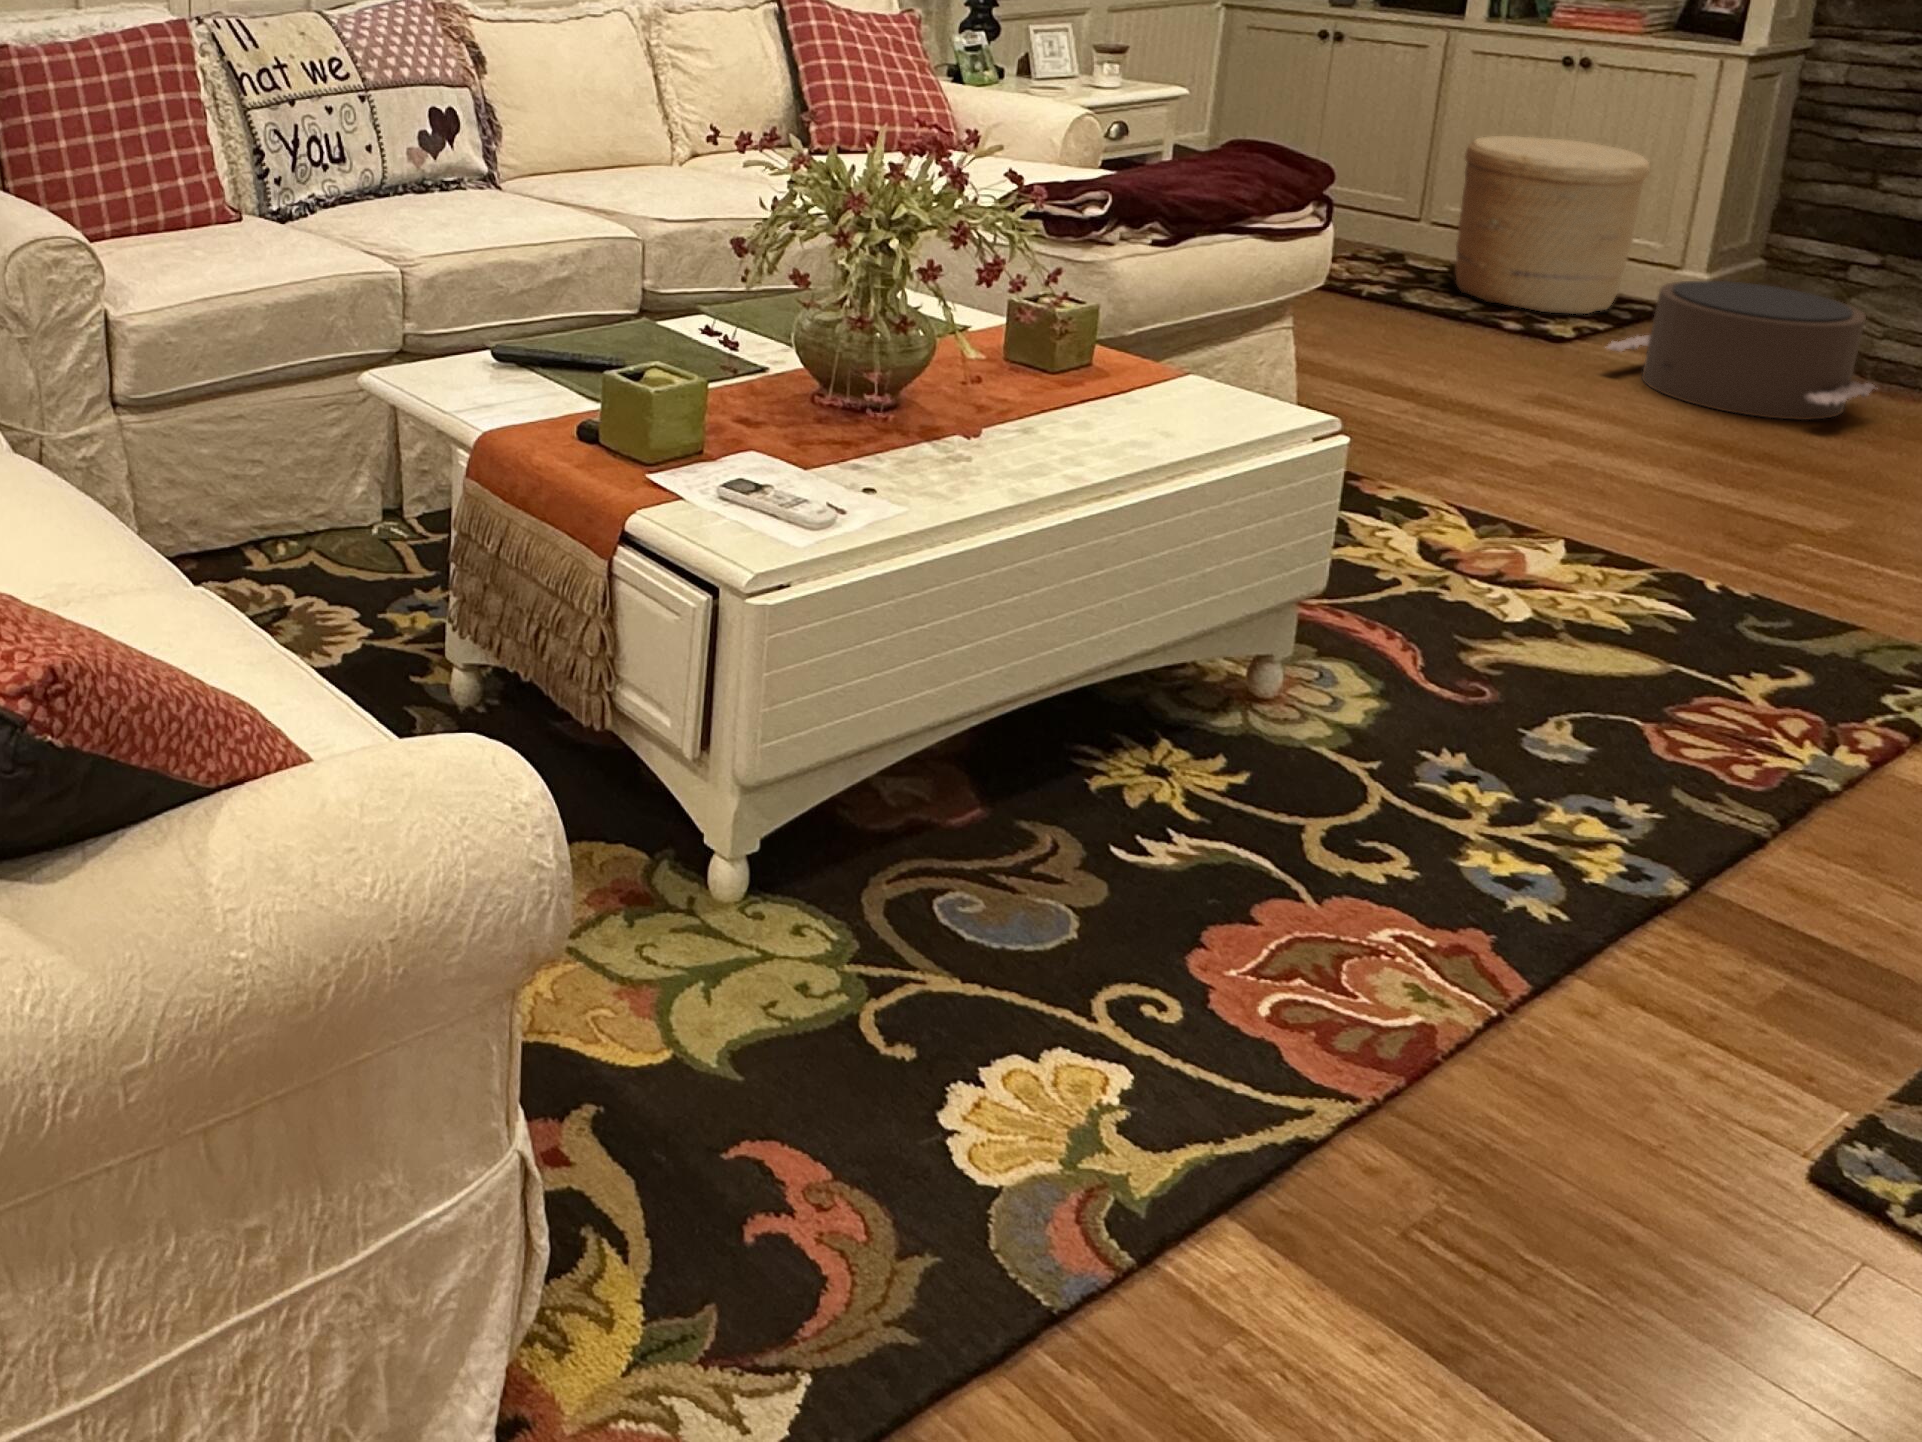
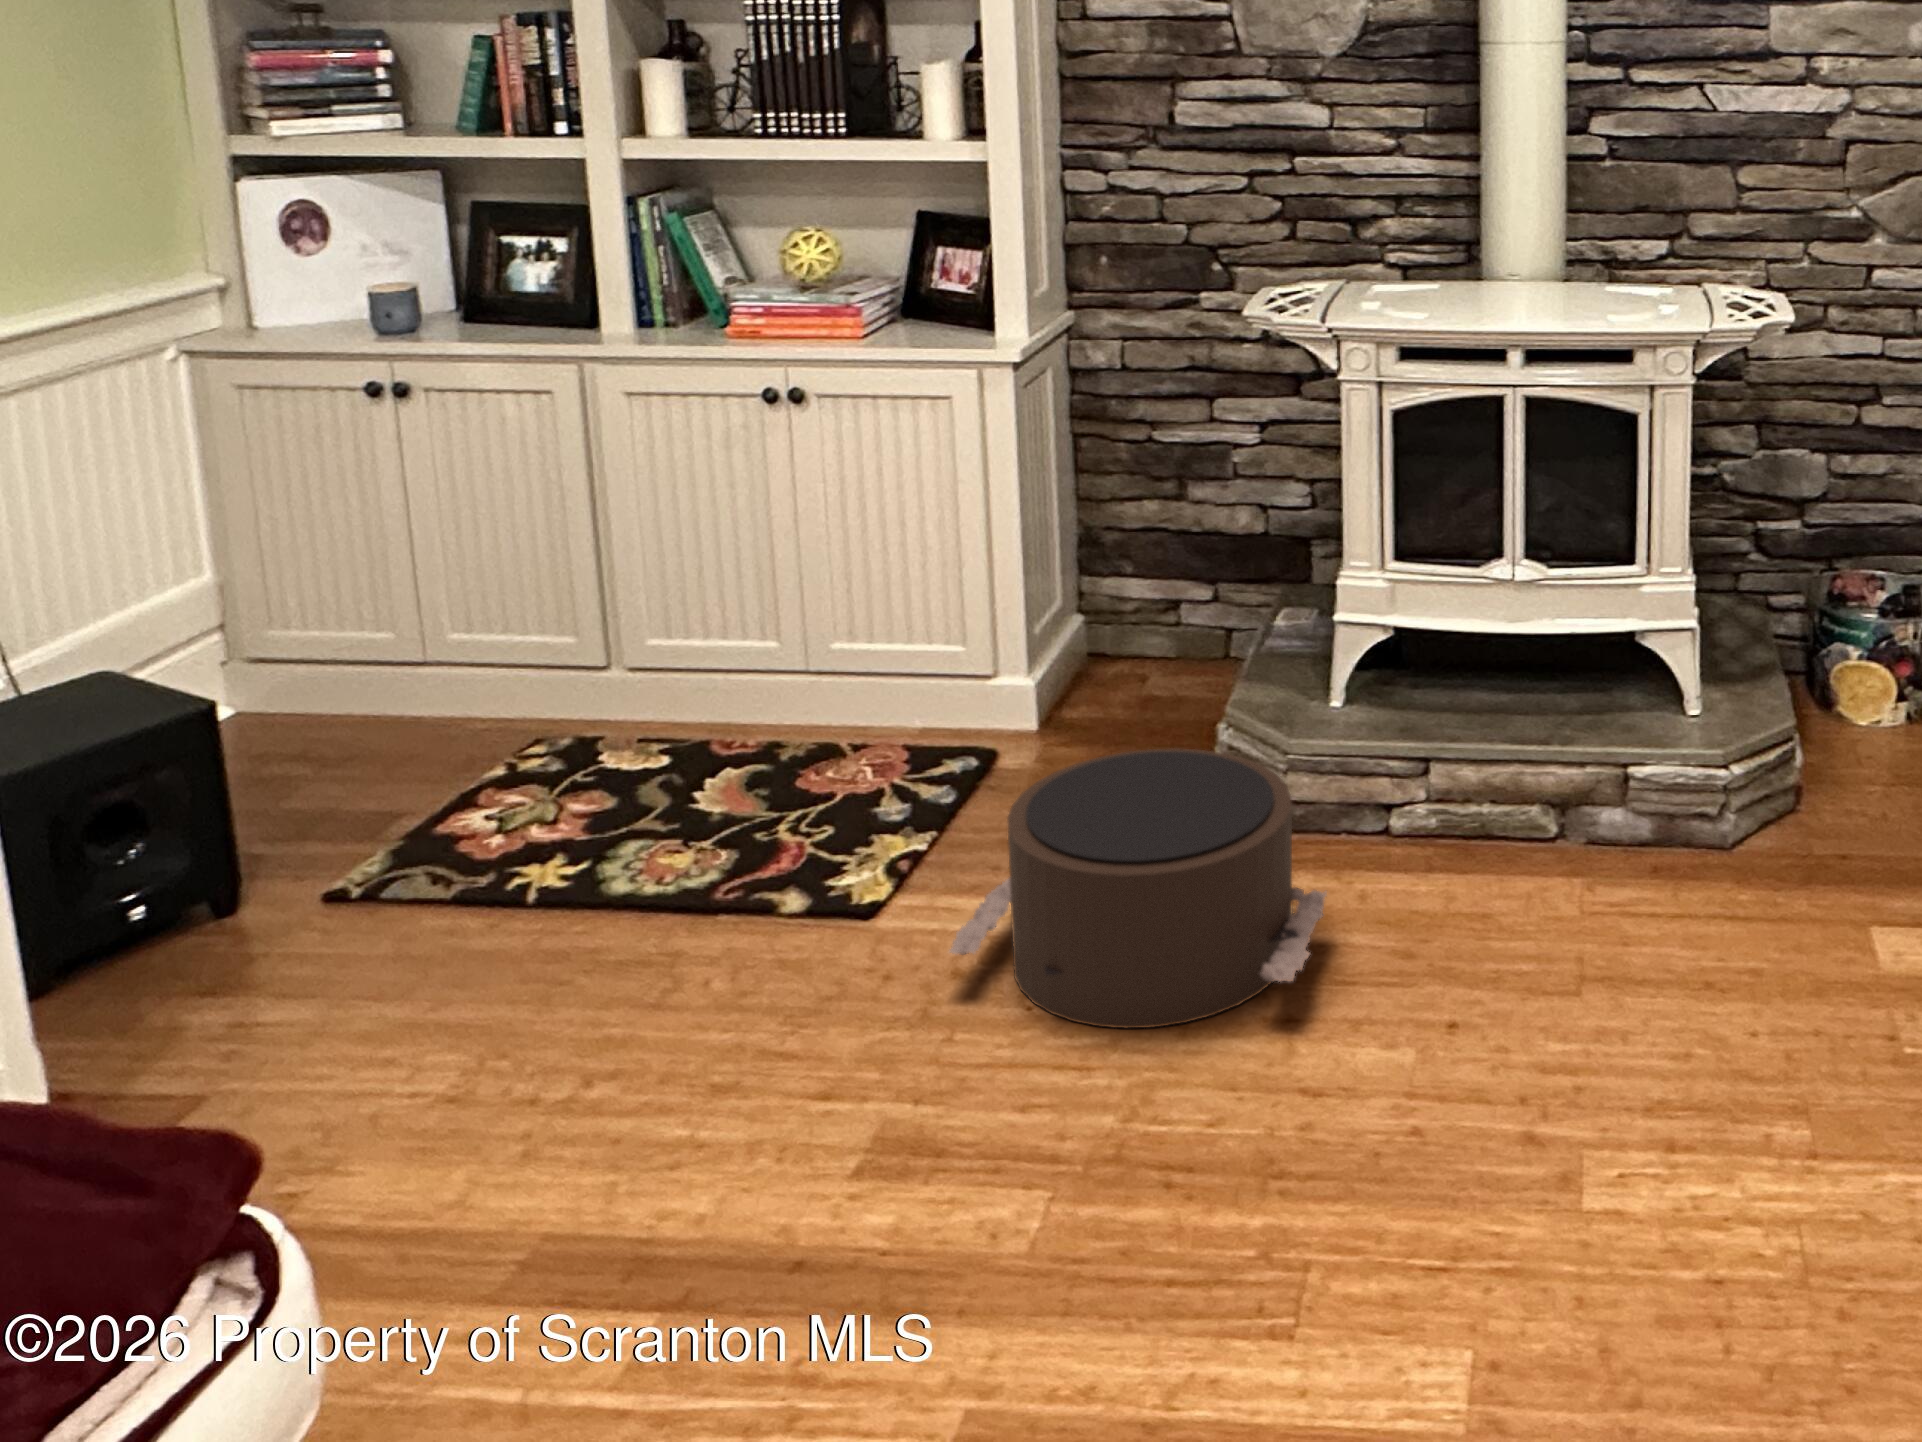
woven basket: present [1456,136,1650,314] -> none [646,520,929,838]

